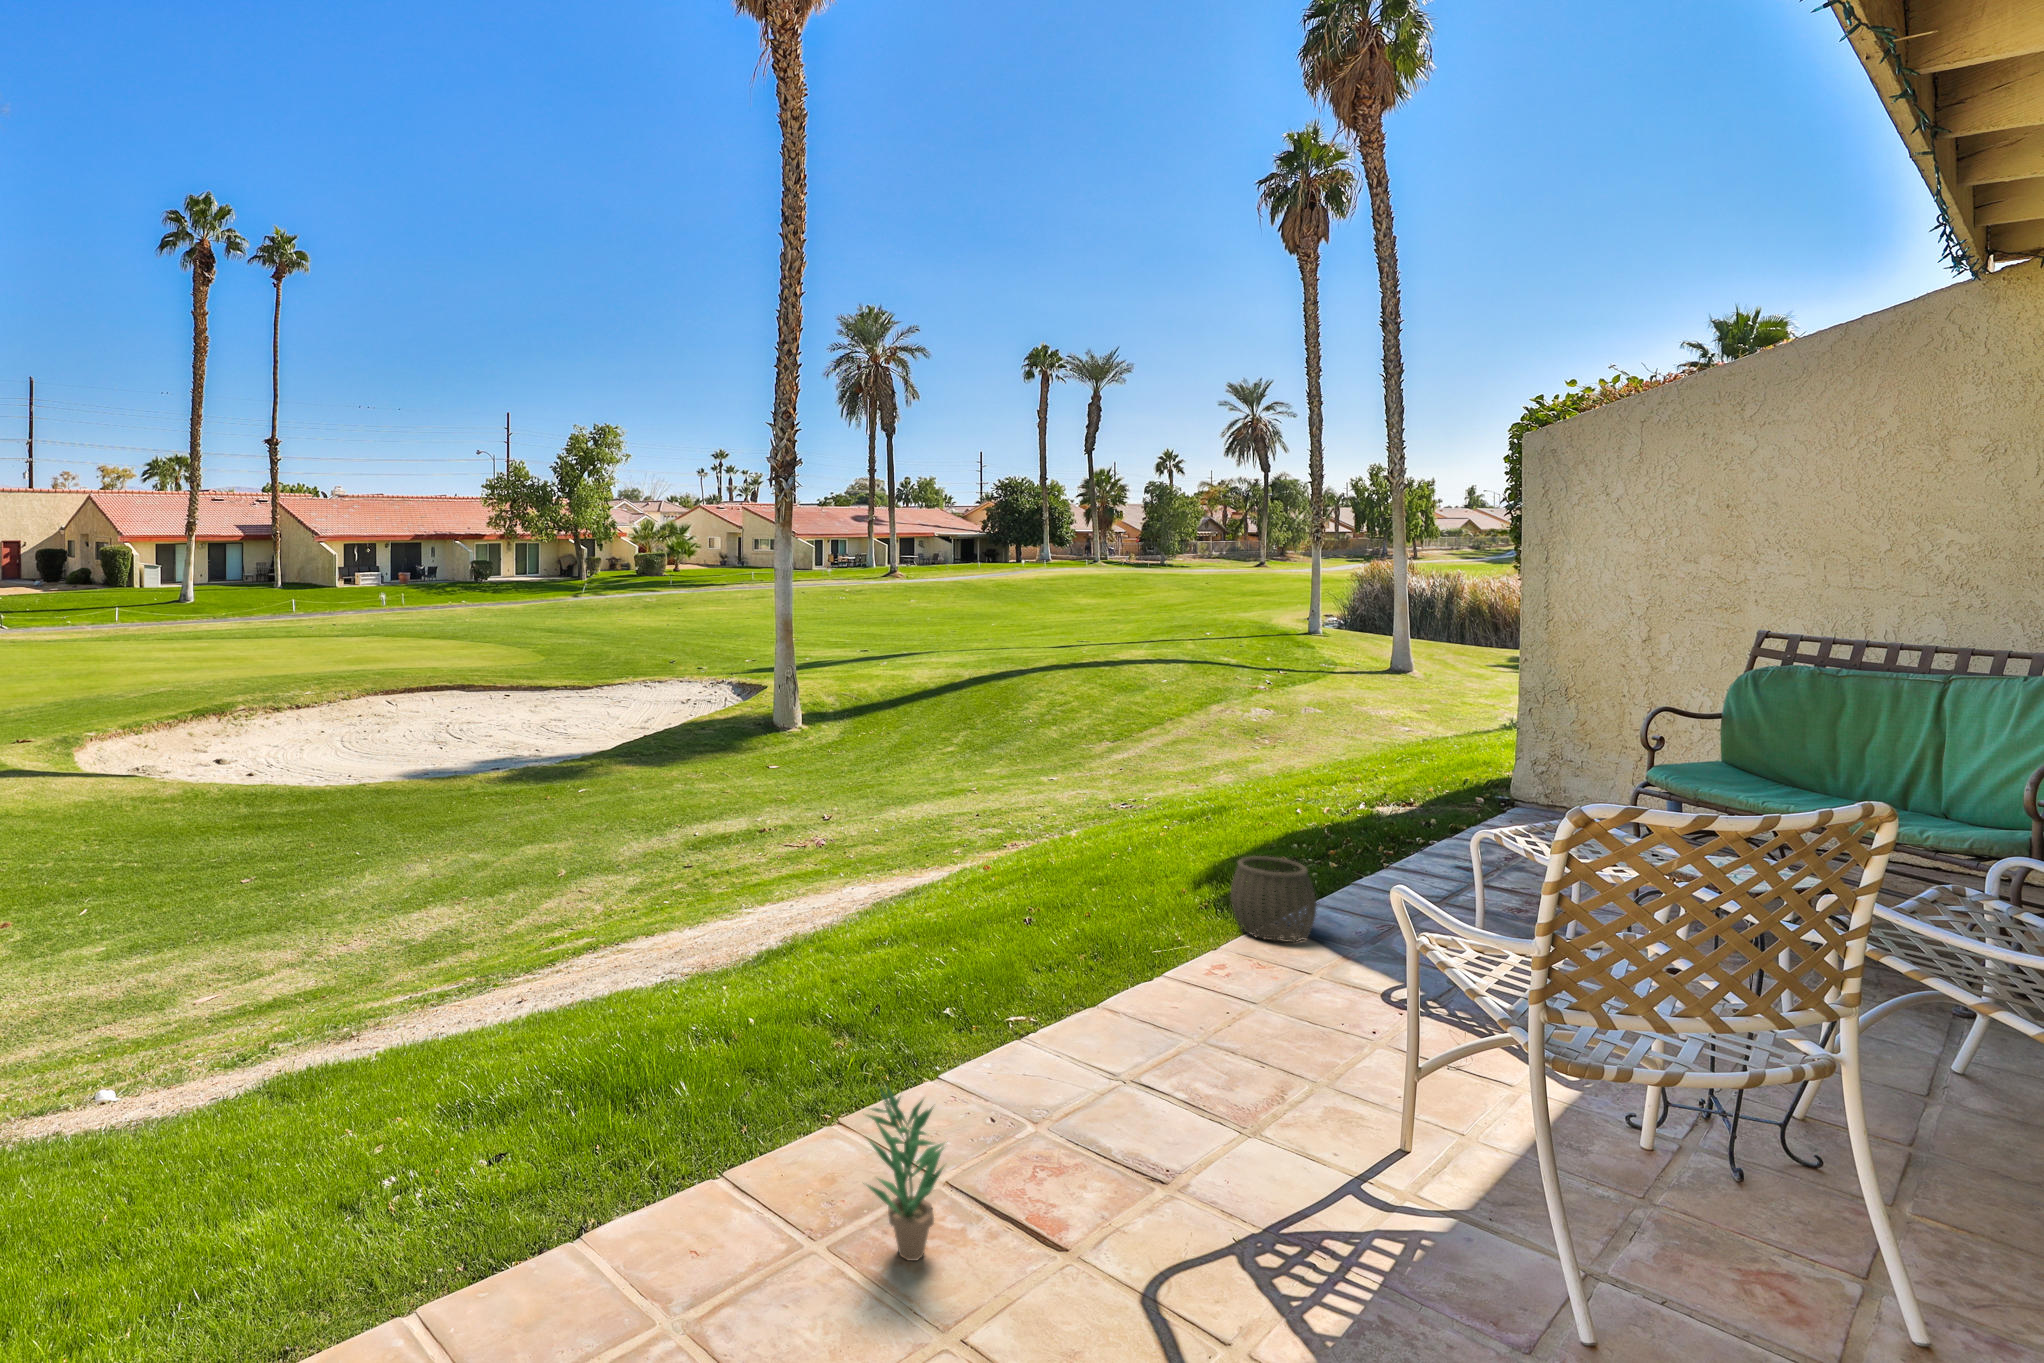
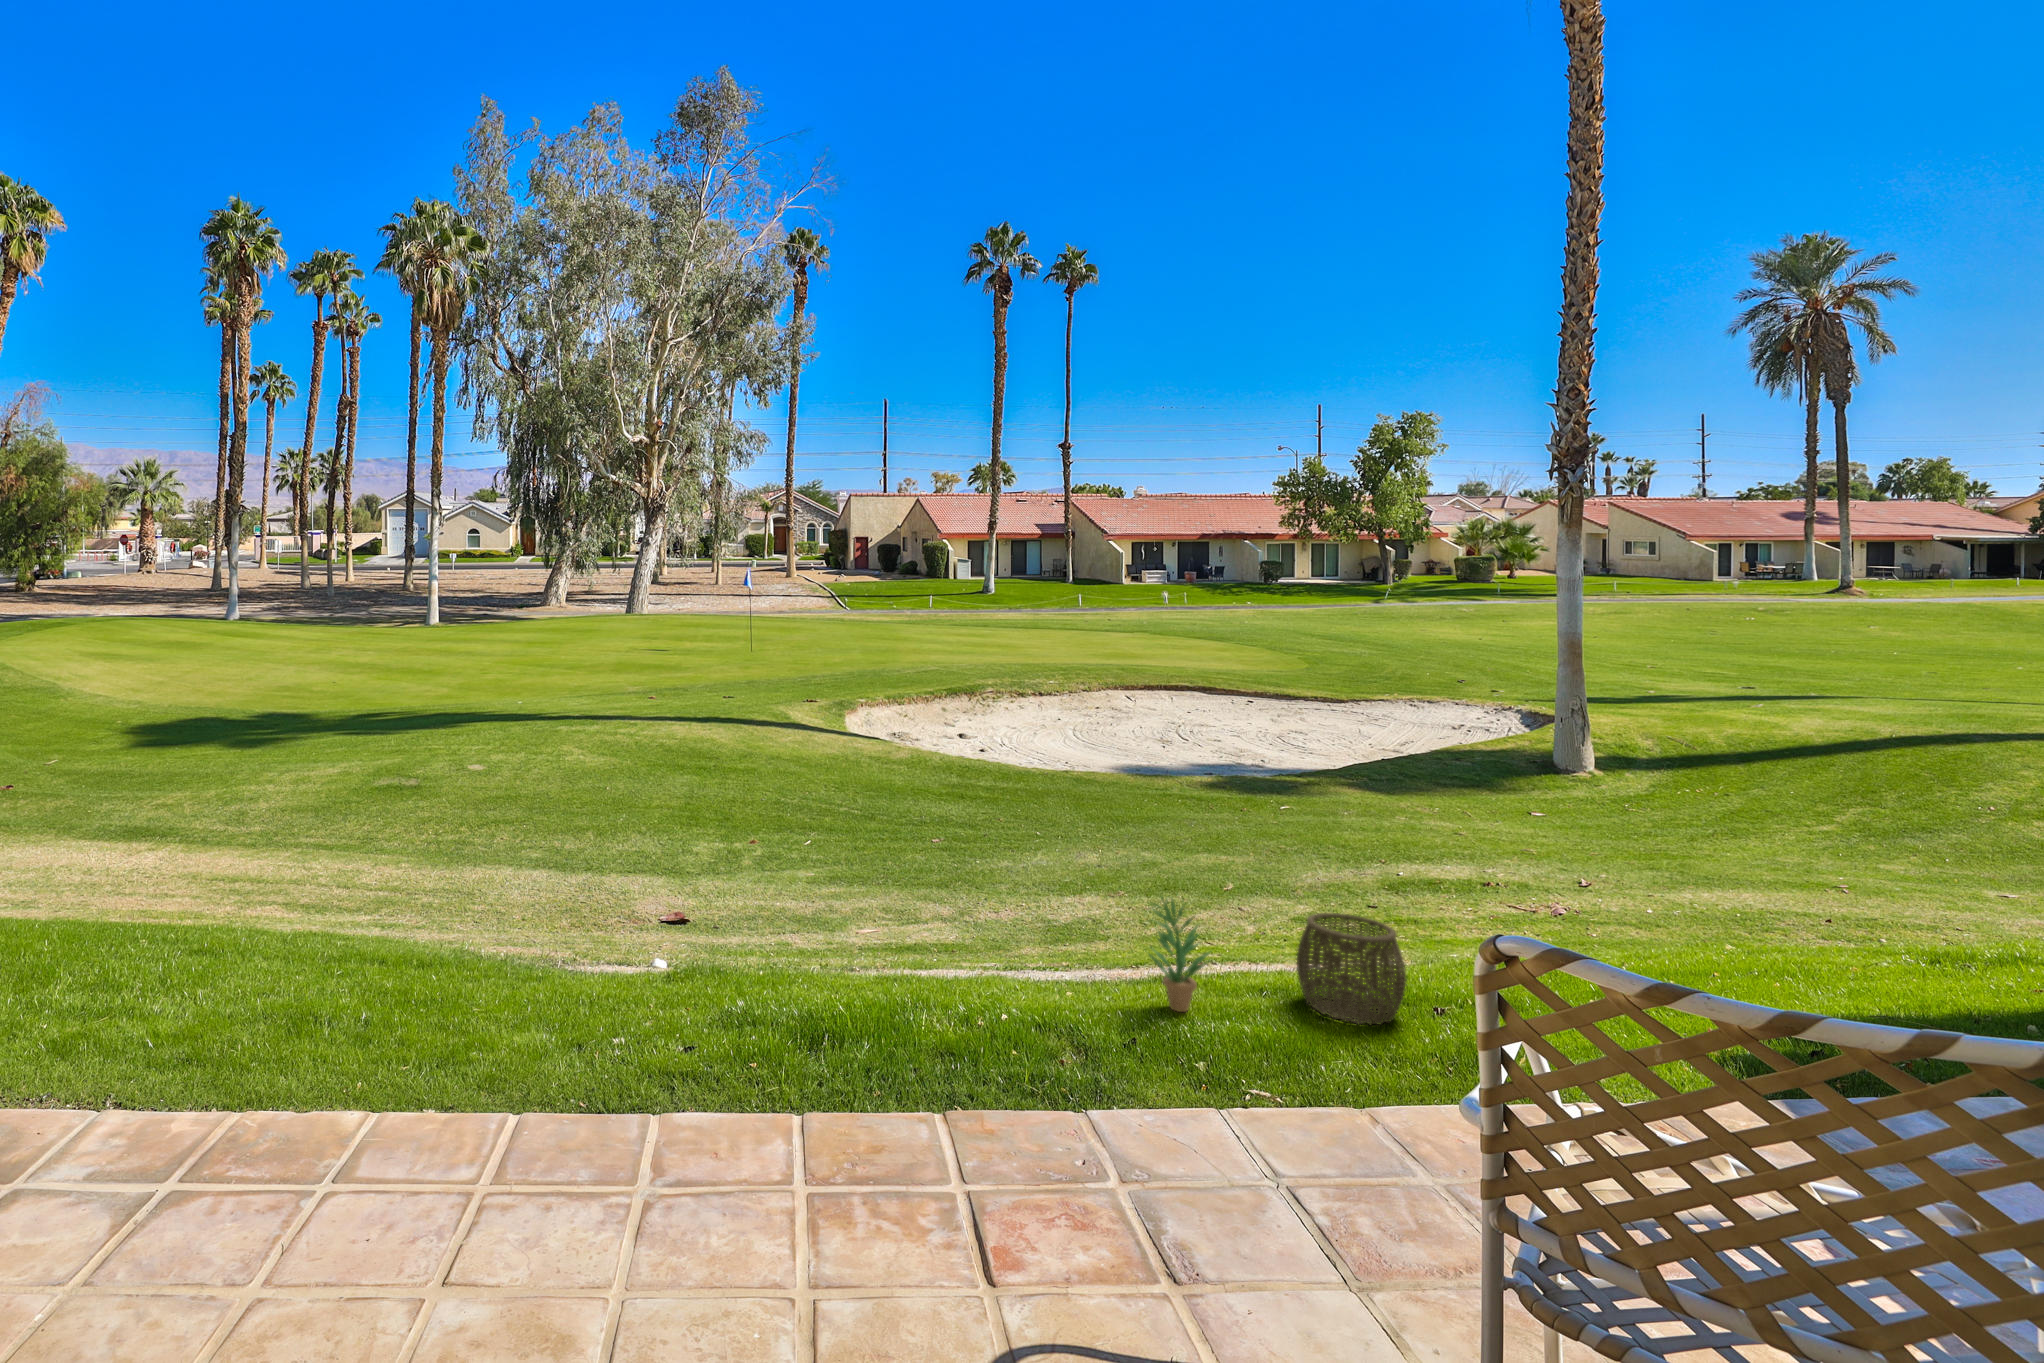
woven basket: present [1231,856,1316,942] -> present [1296,913,1406,1025]

